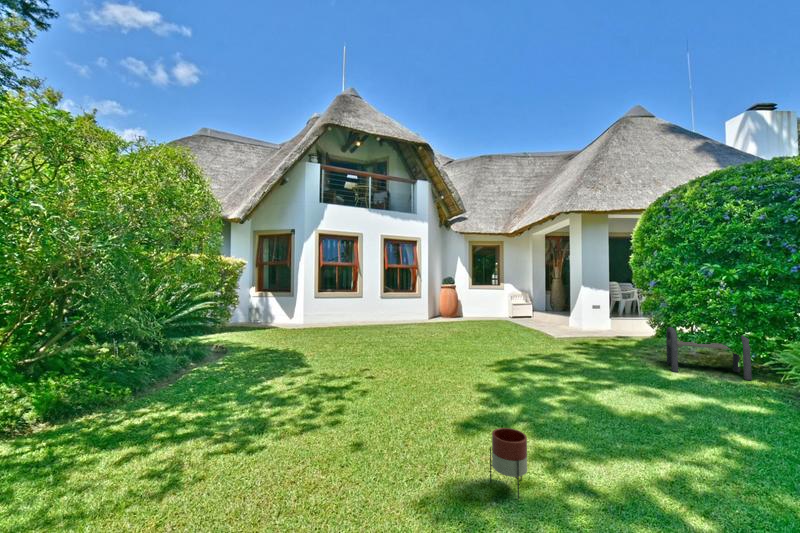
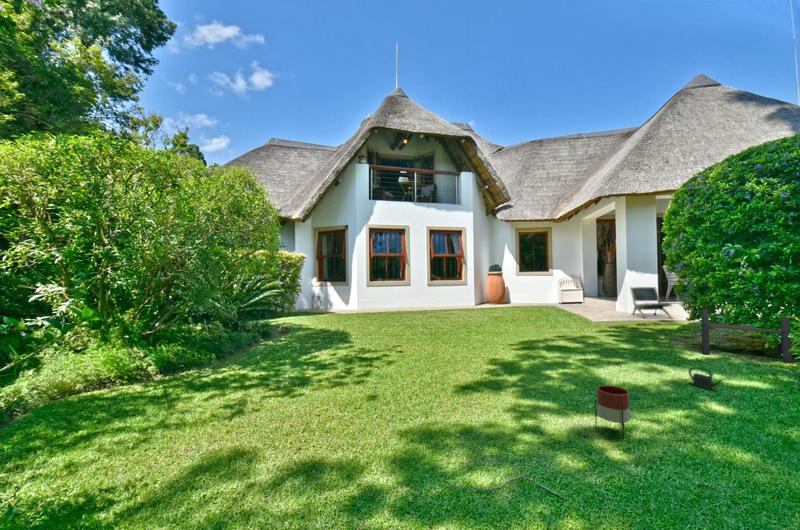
lounge chair: none [583,303,622,334] -> present [630,287,672,318]
watering can: none [683,390,722,413] -> present [689,368,724,389]
planter: present [490,428,527,498] -> present [595,385,630,440]

